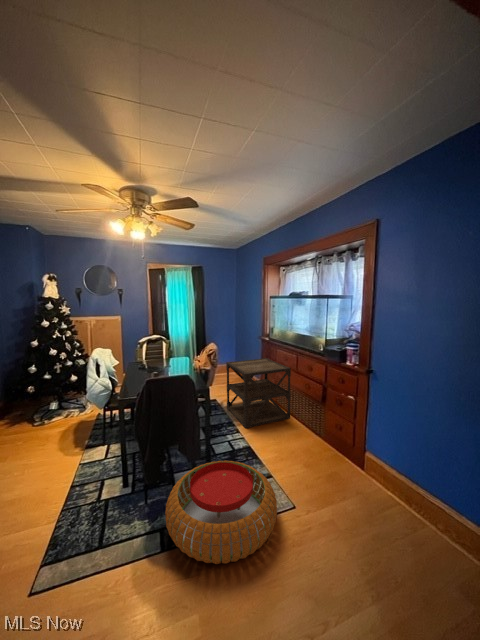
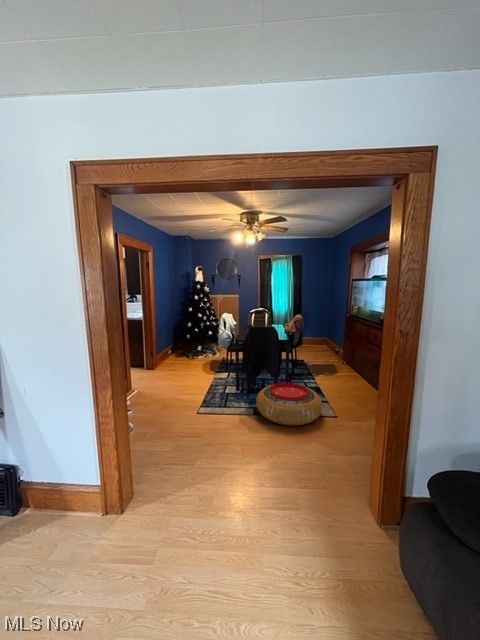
side table: present [226,358,291,428] -> none [311,331,363,378]

